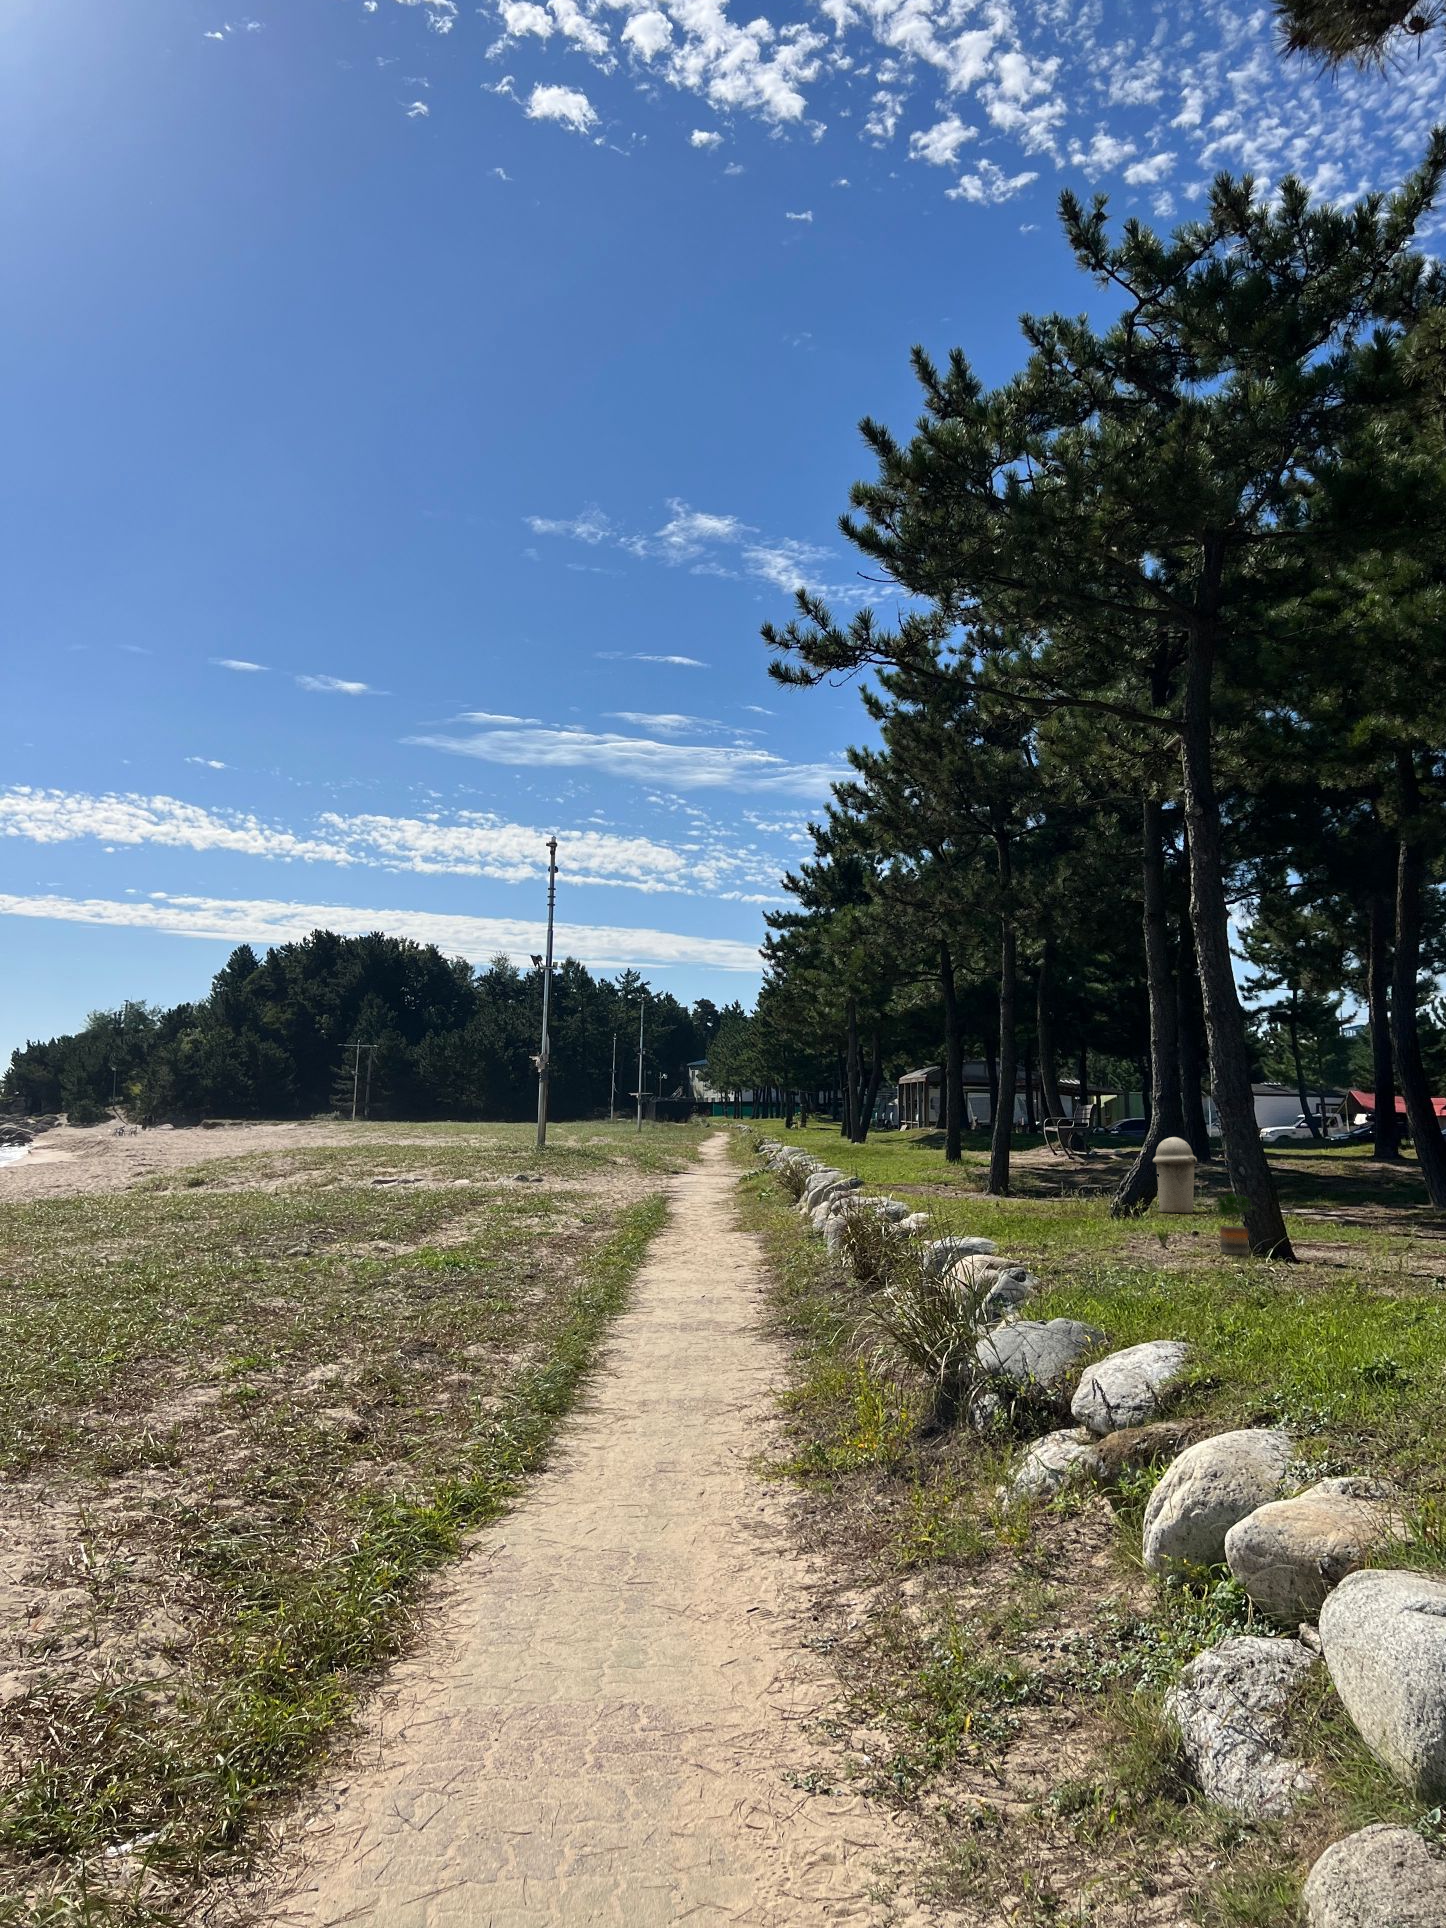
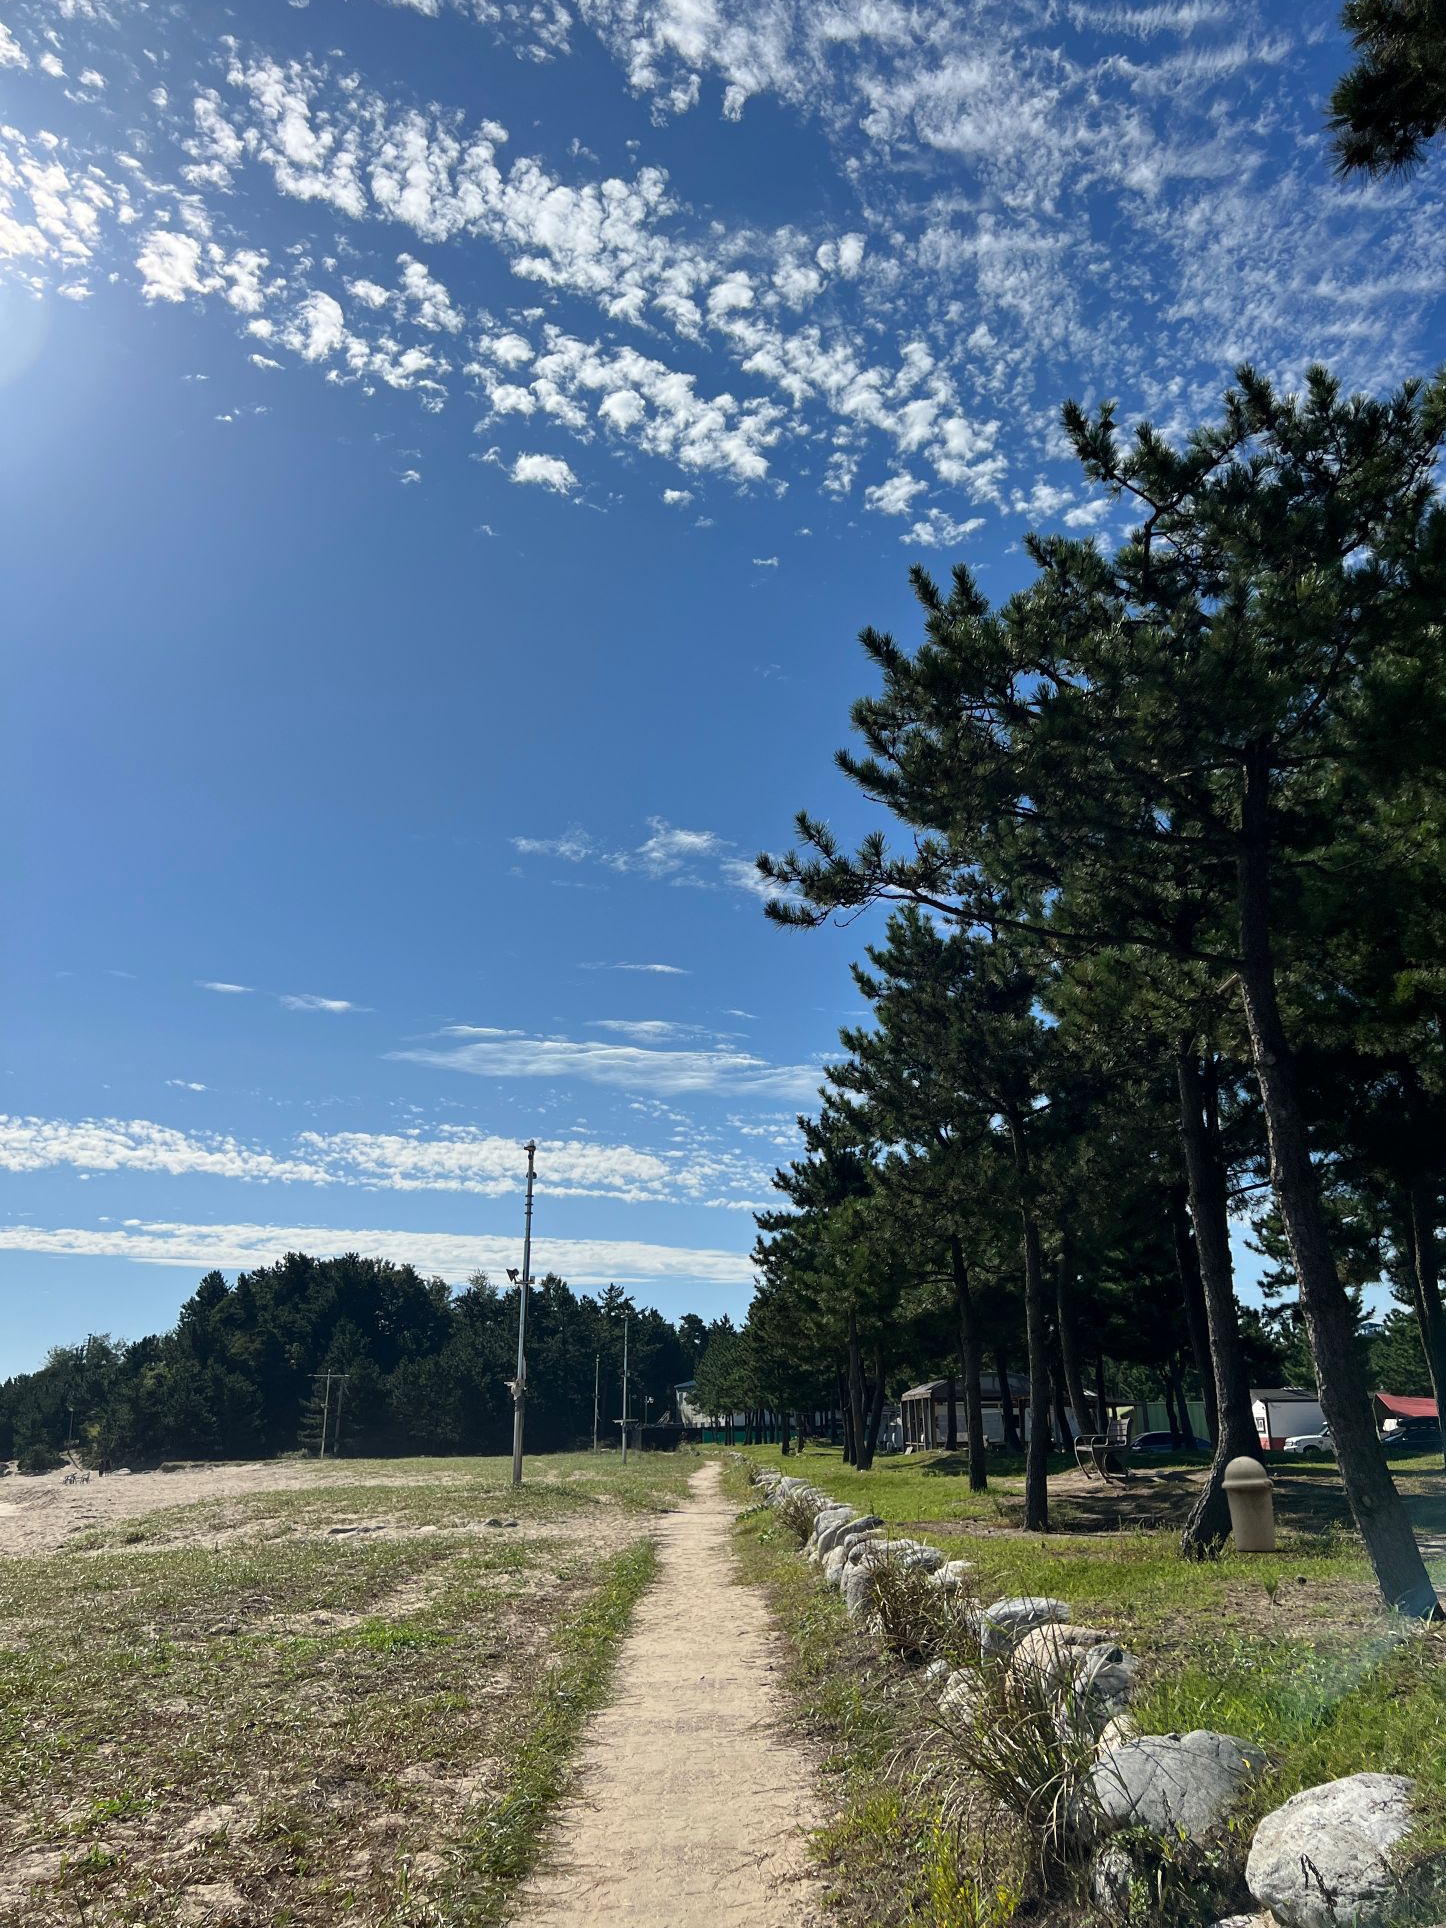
potted tree: present [1213,1194,1256,1255] -> none [1325,1529,1383,1611]

